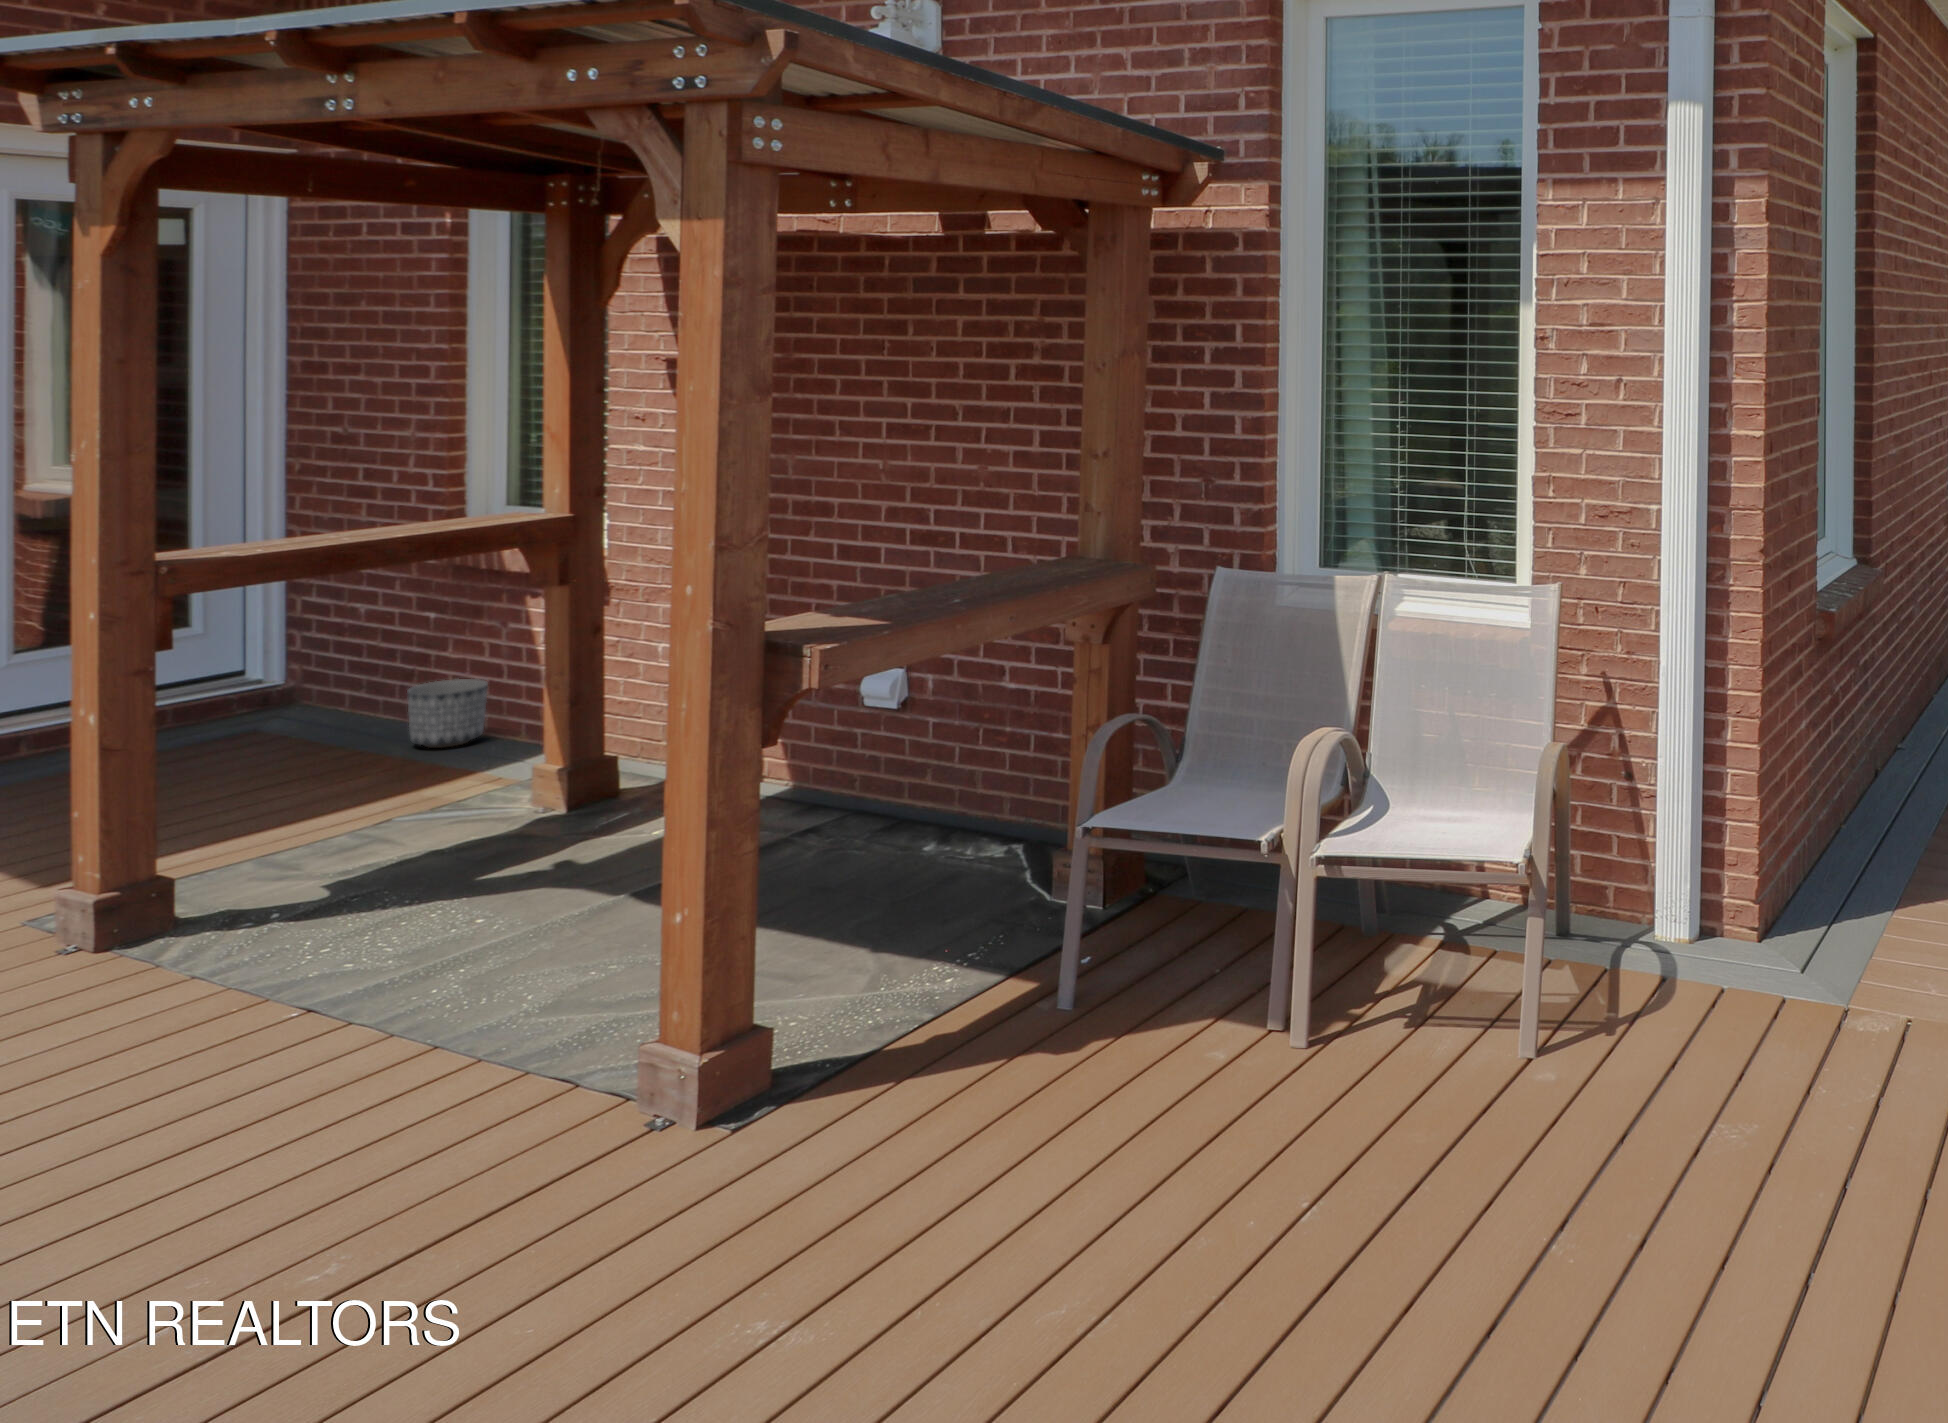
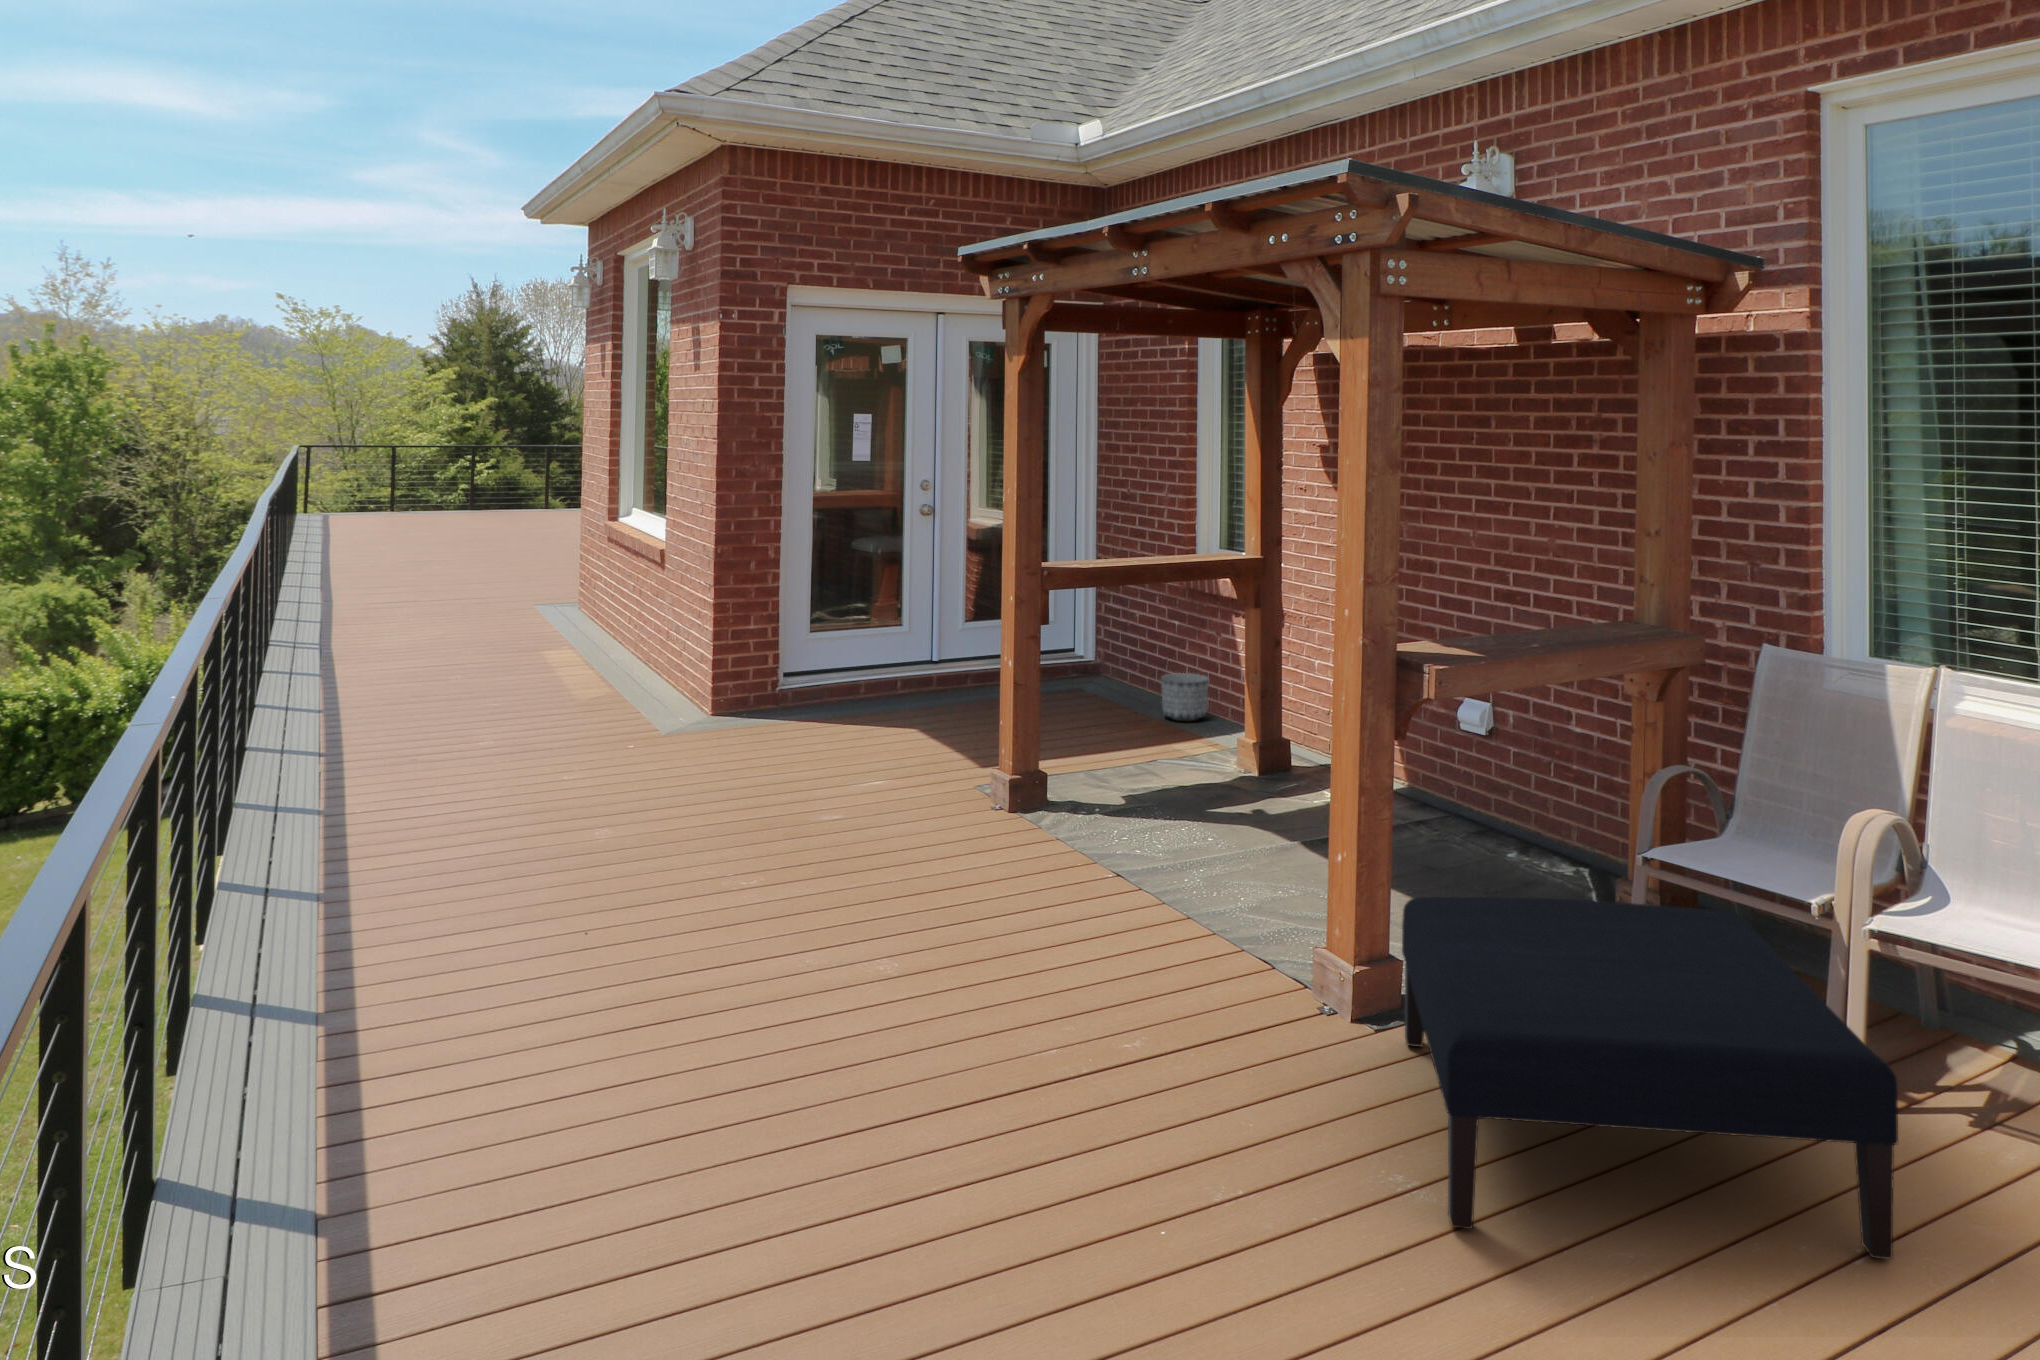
ottoman: none [804,864,1367,1337] -> present [1402,897,1898,1259]

